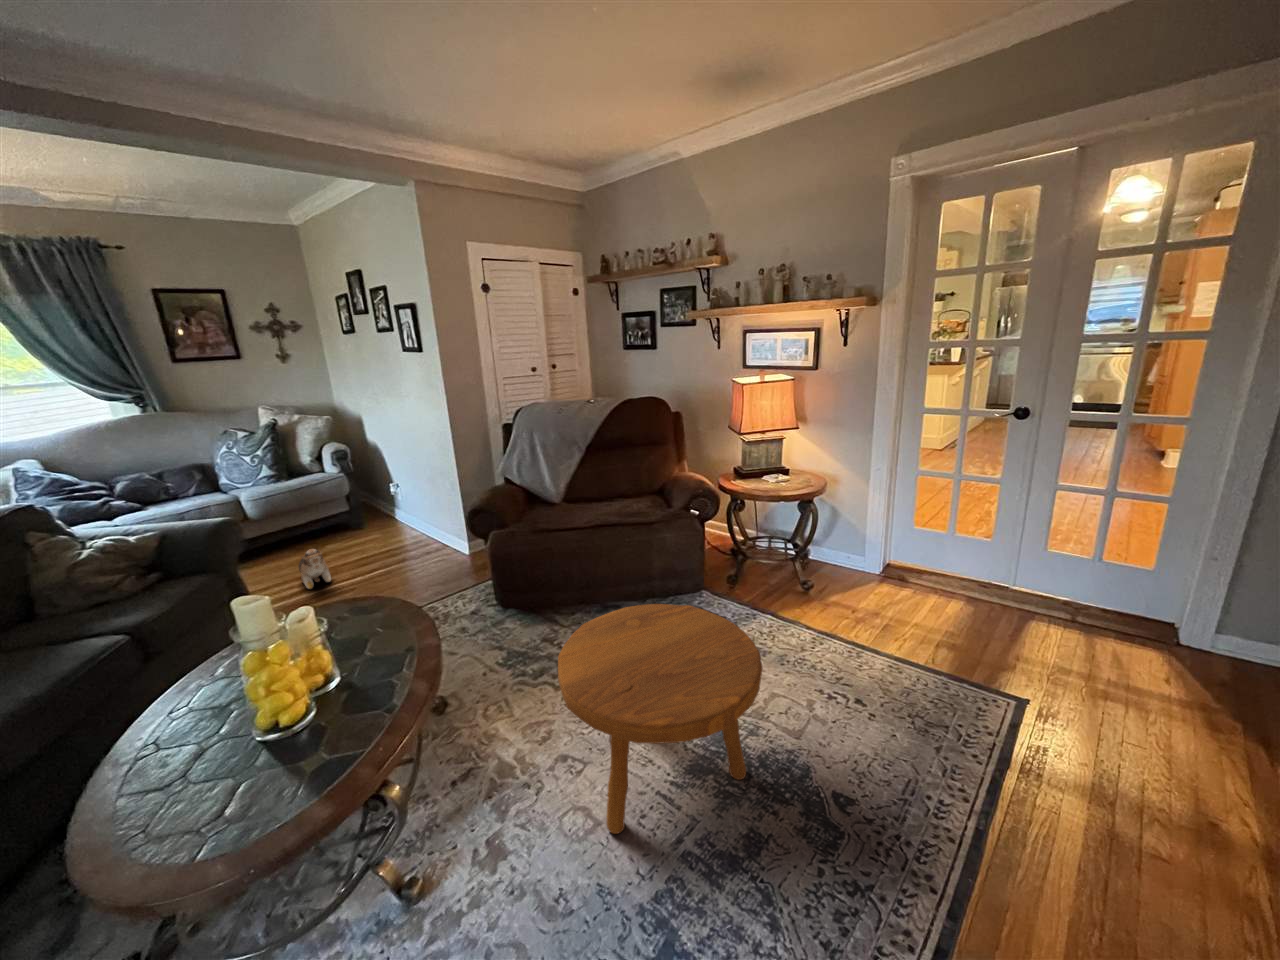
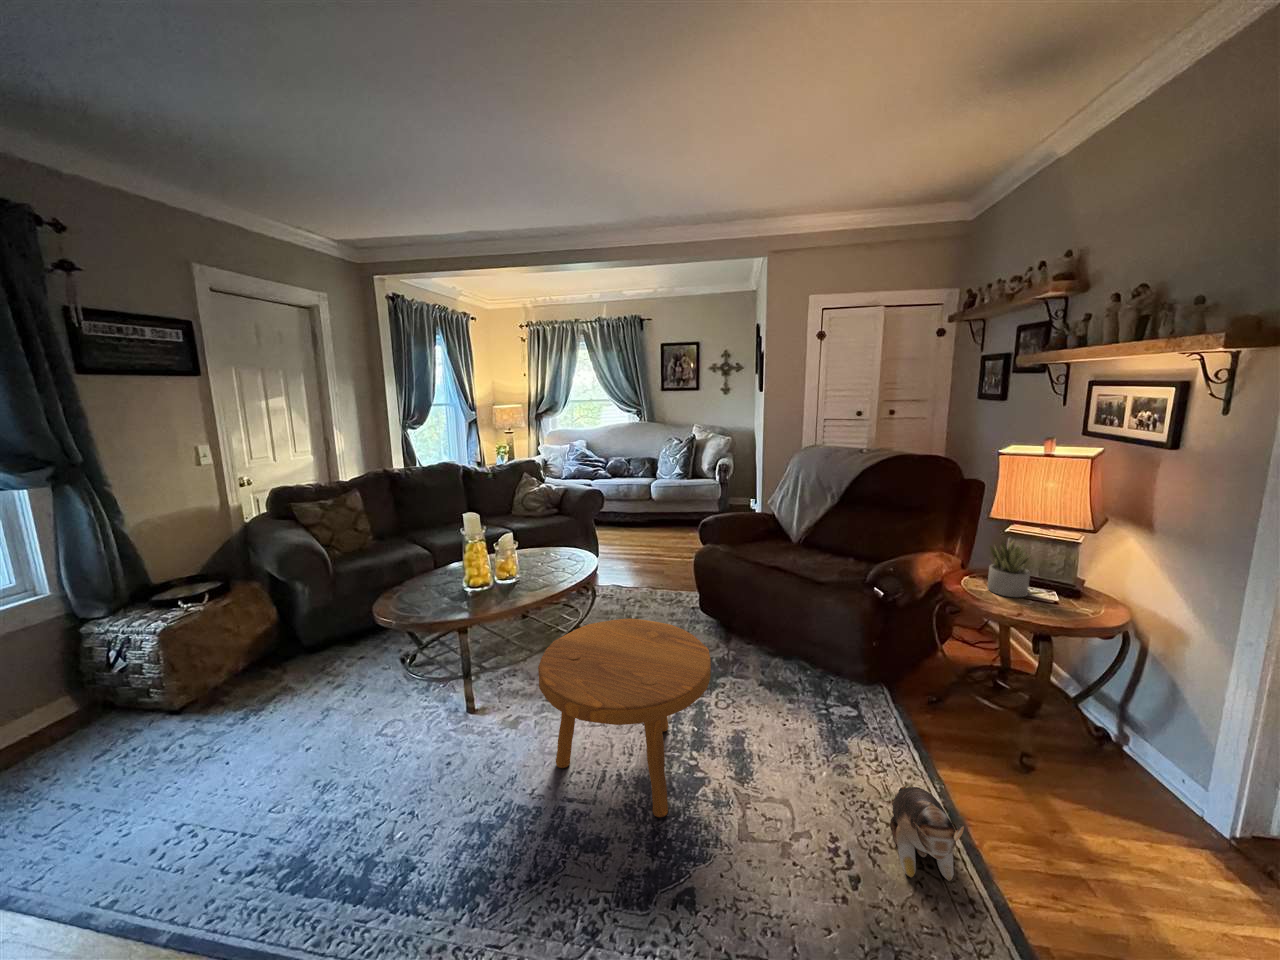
succulent plant: none [751,445,780,485] -> present [987,540,1031,597]
plush toy: present [298,549,331,589] -> present [890,787,964,881]

